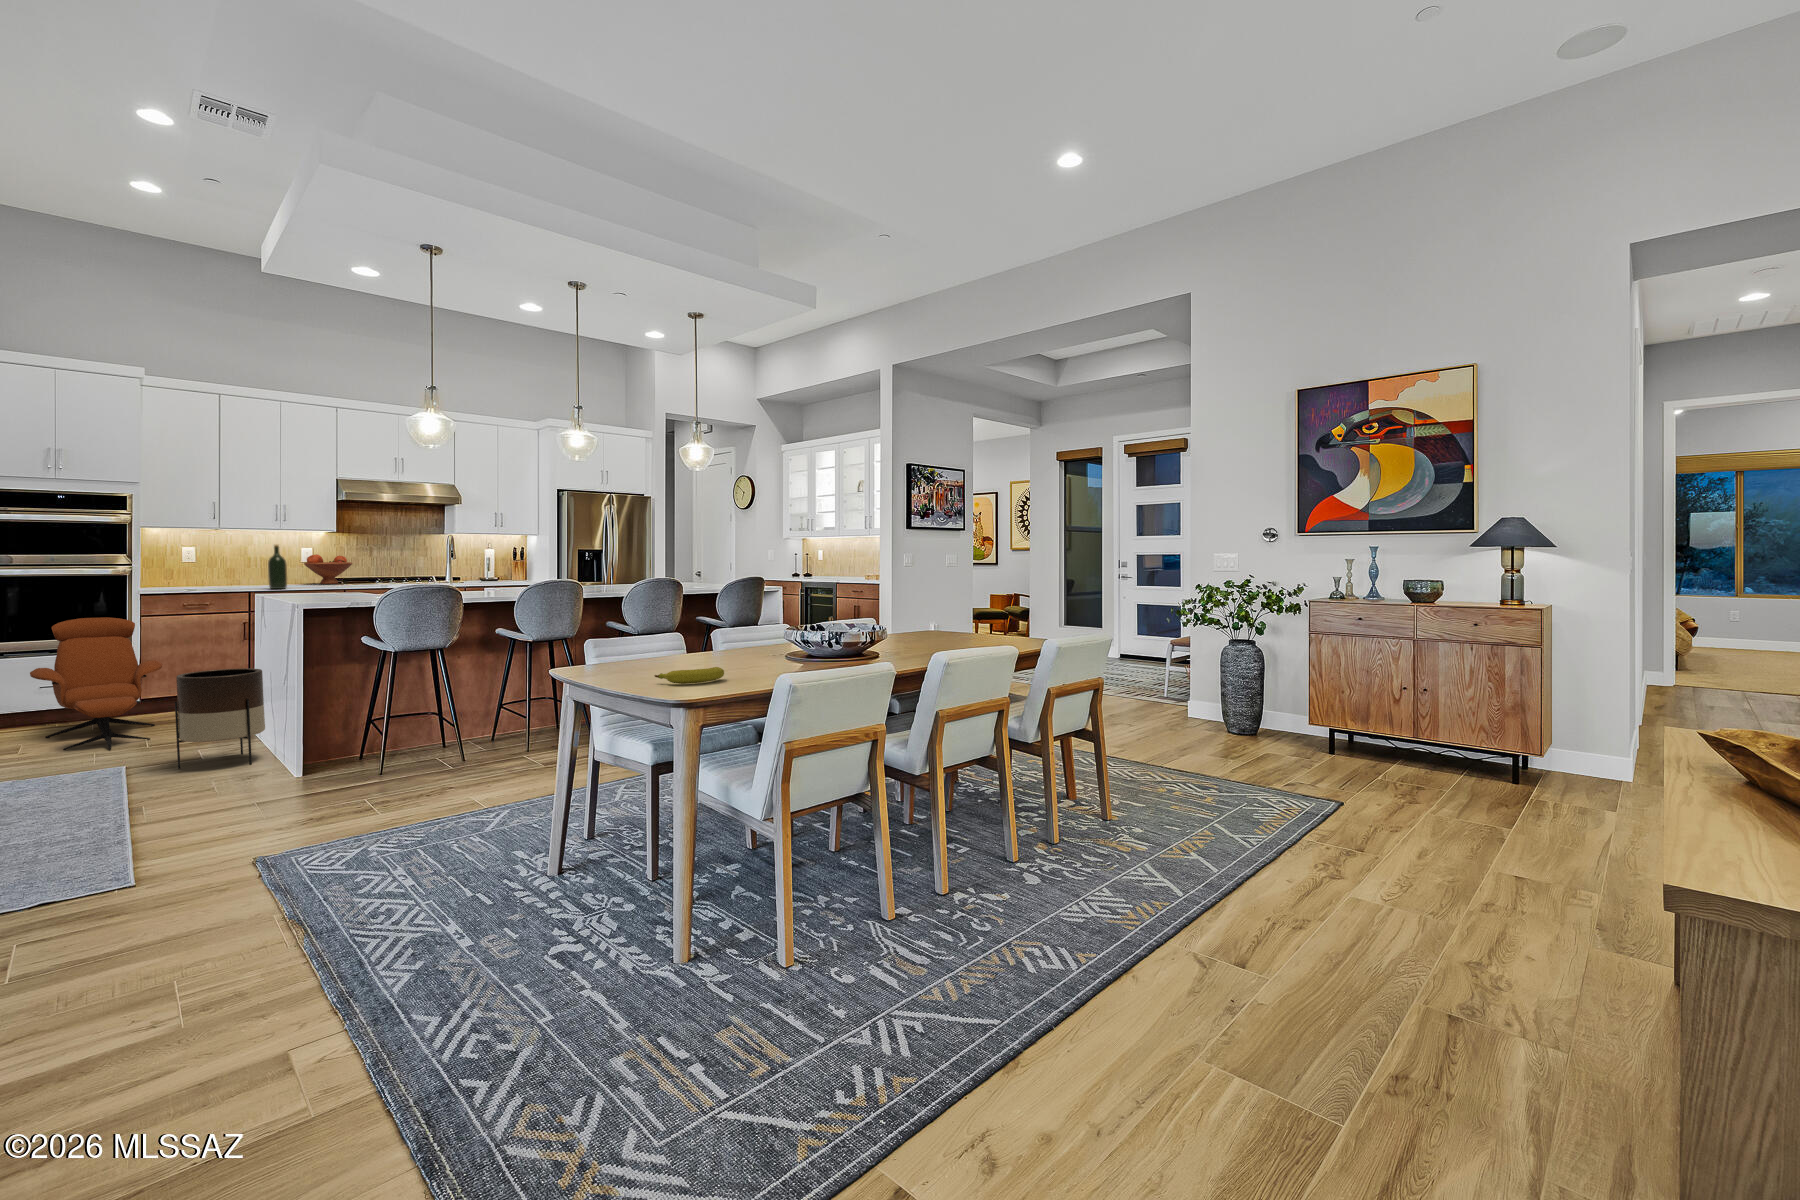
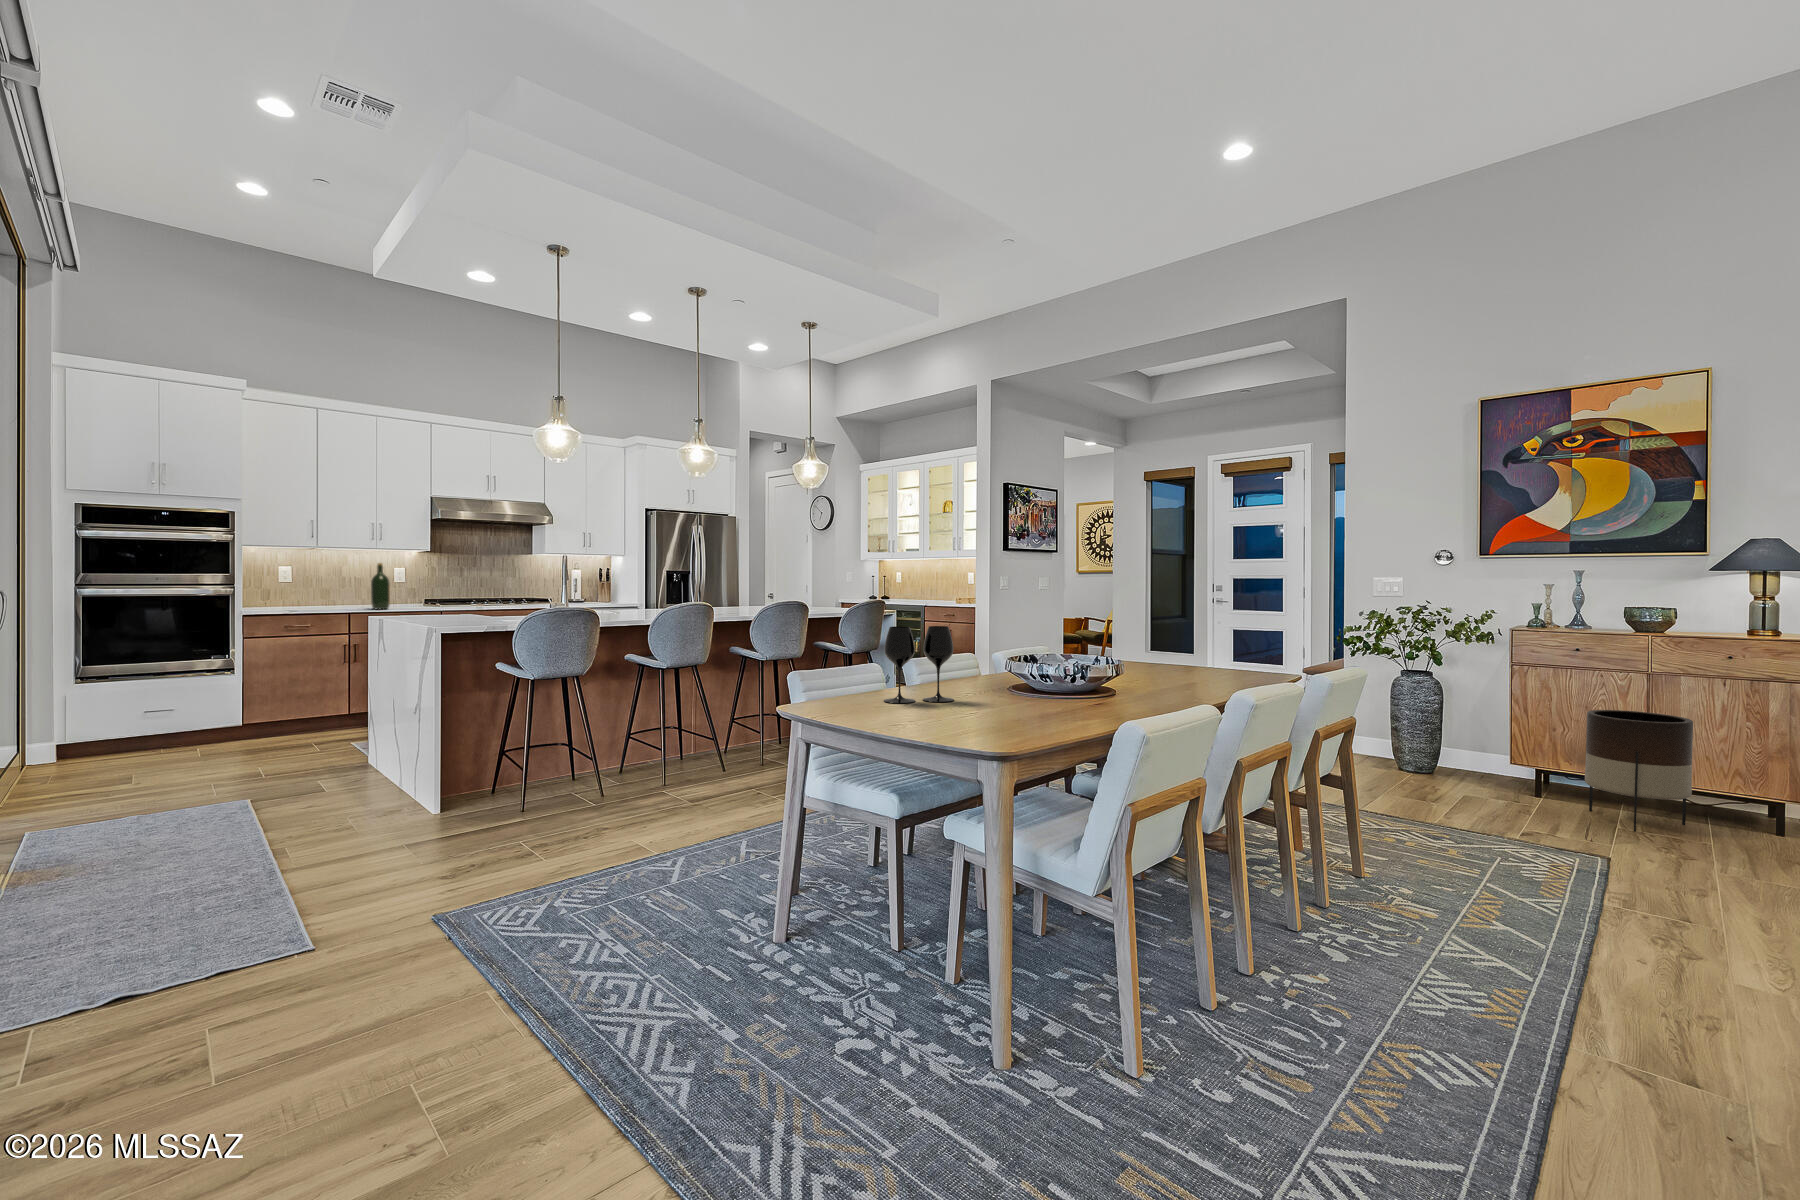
fruit bowl: present [304,554,352,584] -> none [401,573,449,604]
wine glass: none [643,600,708,668] -> present [884,626,954,703]
lounge chair: present [30,617,163,750] -> none [131,638,265,781]
fruit: present [654,667,724,684] -> none [937,705,1011,725]
planter: present [175,668,265,769] -> present [1585,710,1693,832]

